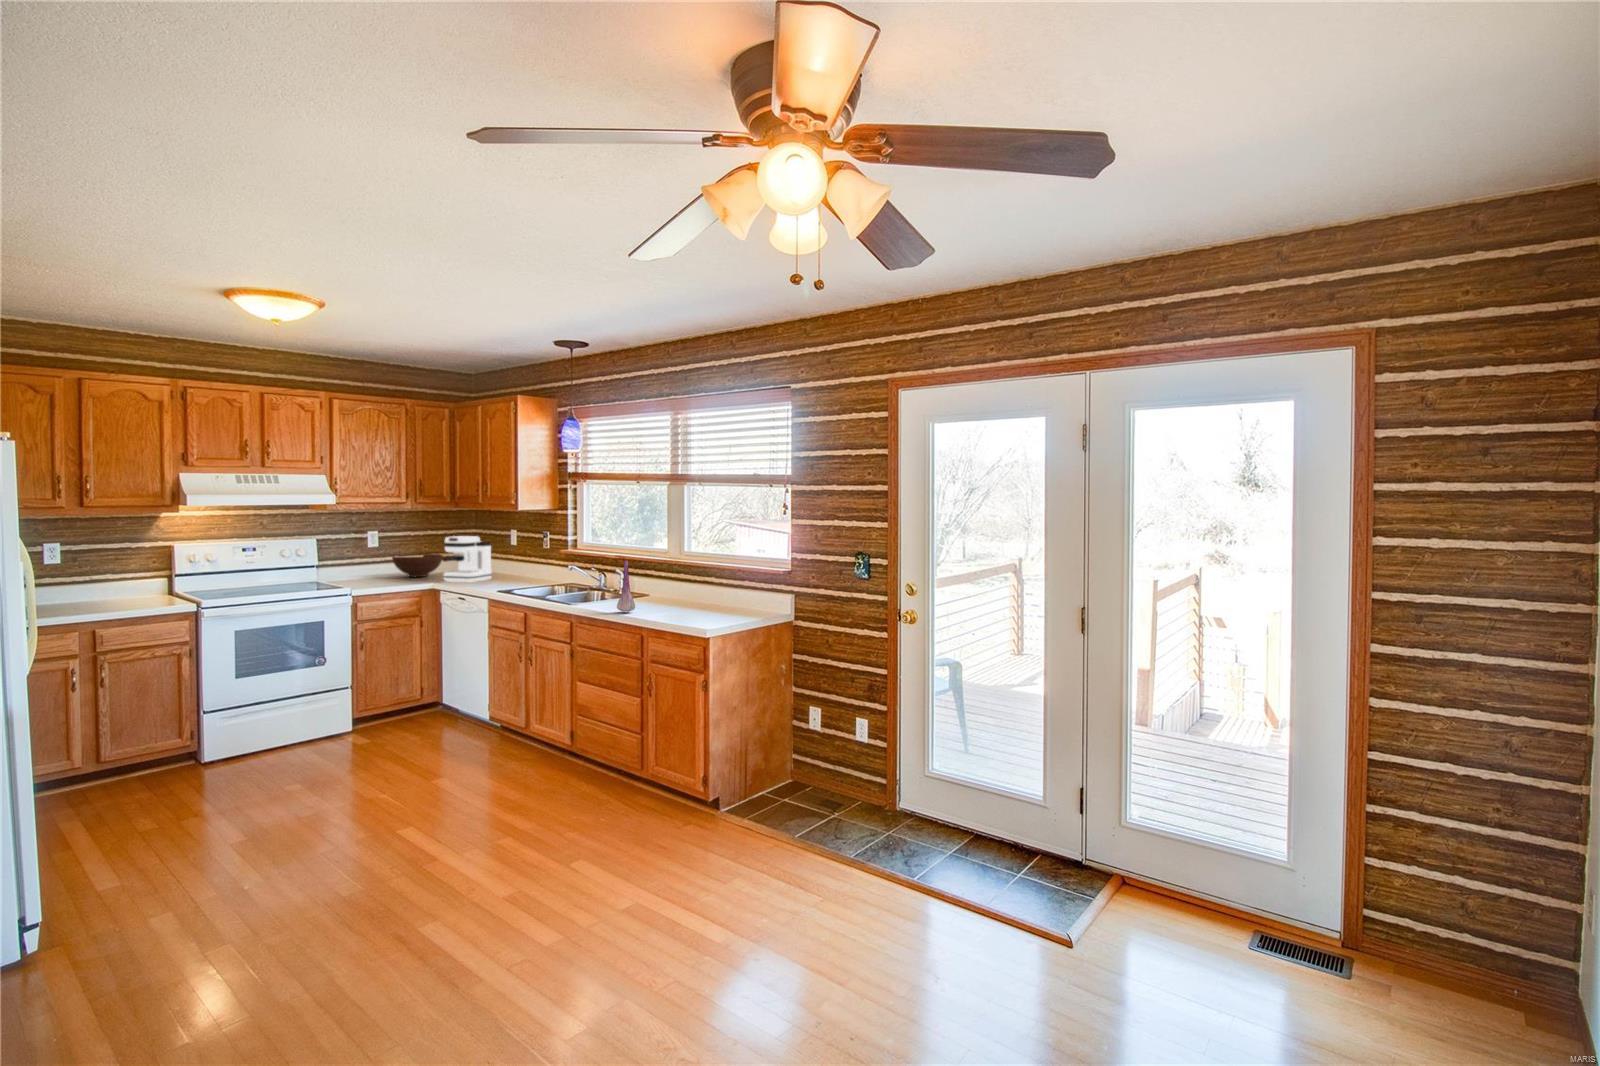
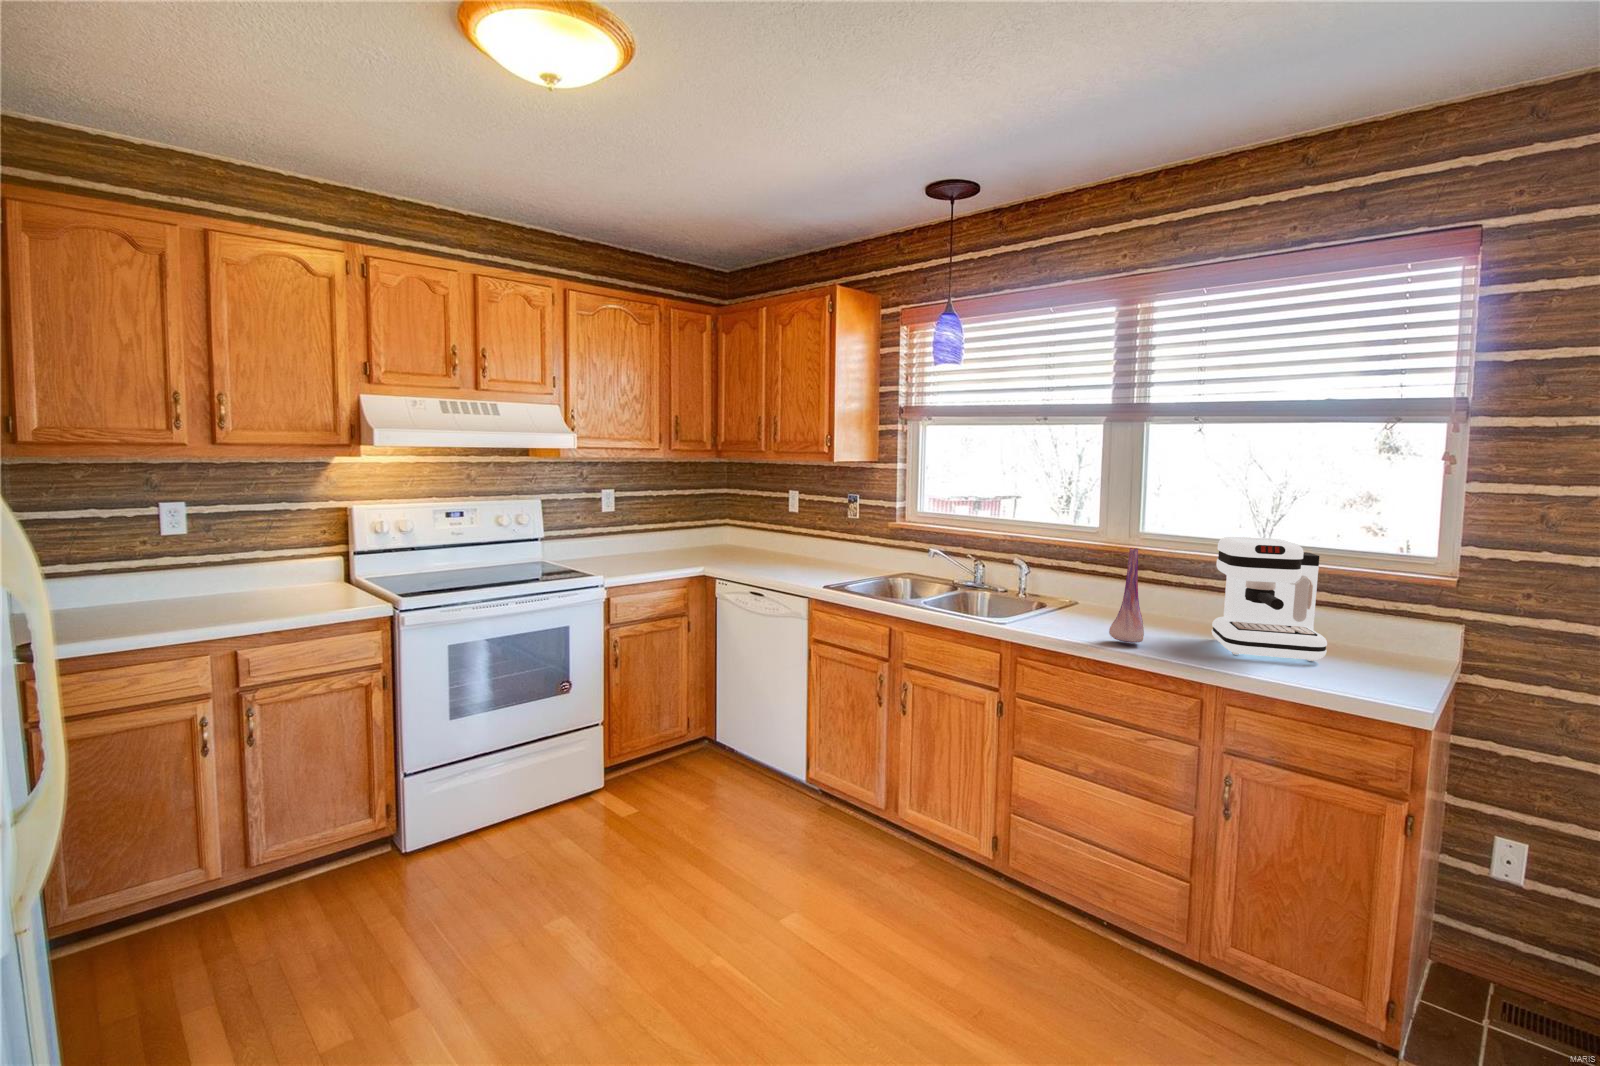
coffee maker: present [442,536,492,583] -> present [1212,537,1327,661]
fruit bowl: present [392,554,443,577] -> none [631,522,695,554]

